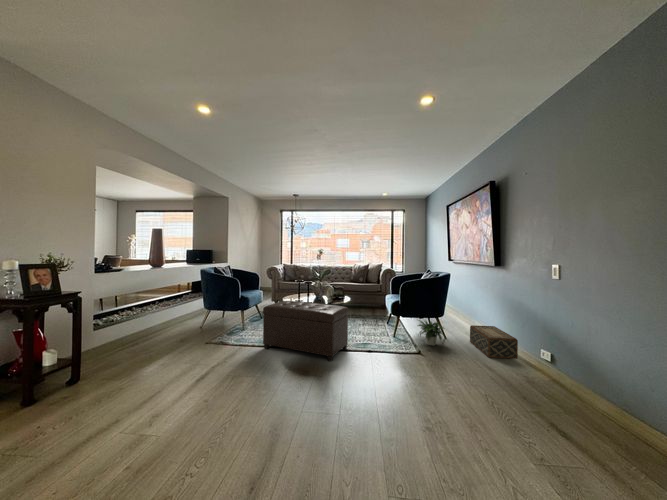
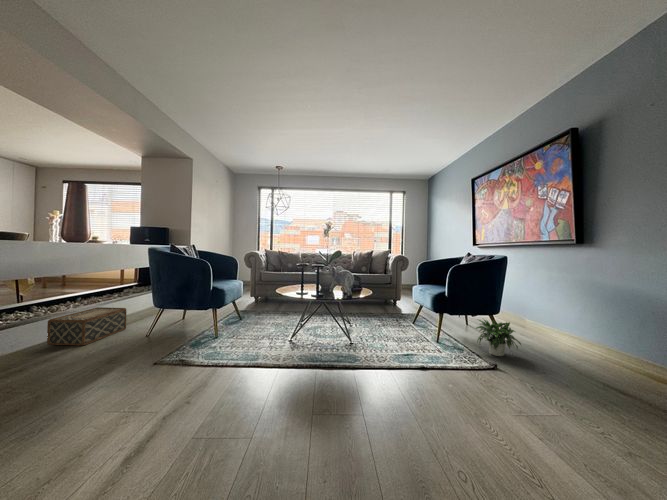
ottoman: present [263,301,348,361] -> none [253,293,387,389]
woven basket: present [470,325,518,359] -> present [47,307,127,346]

